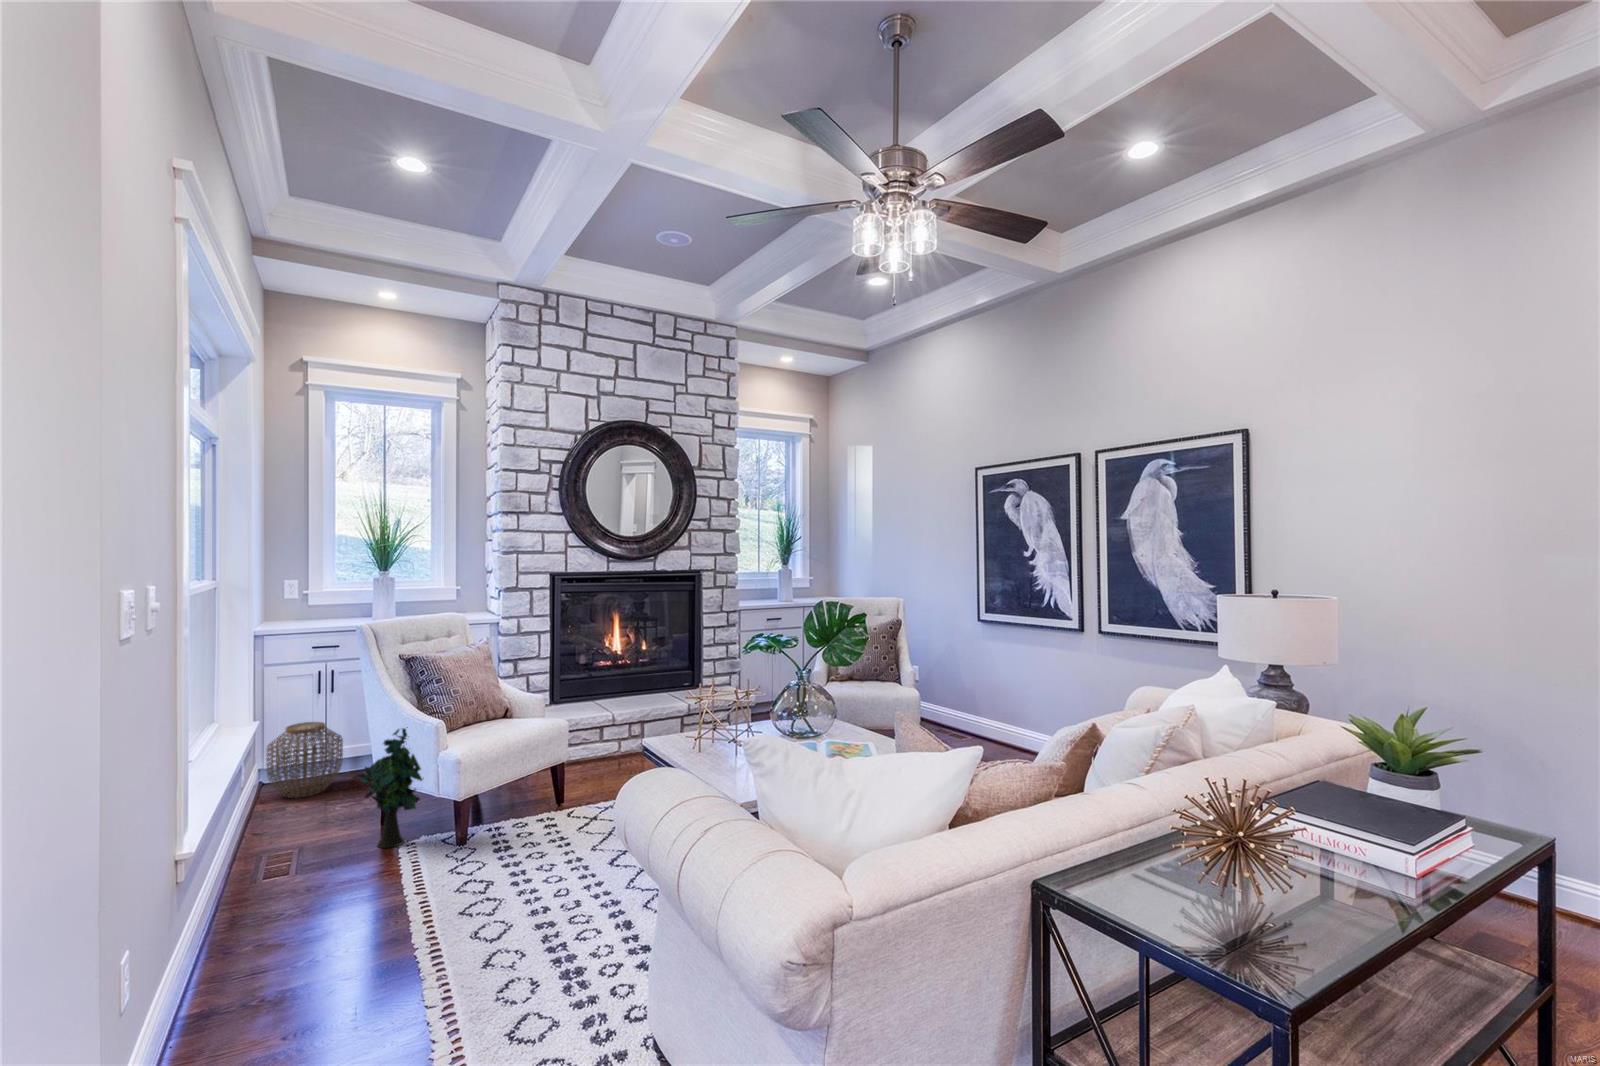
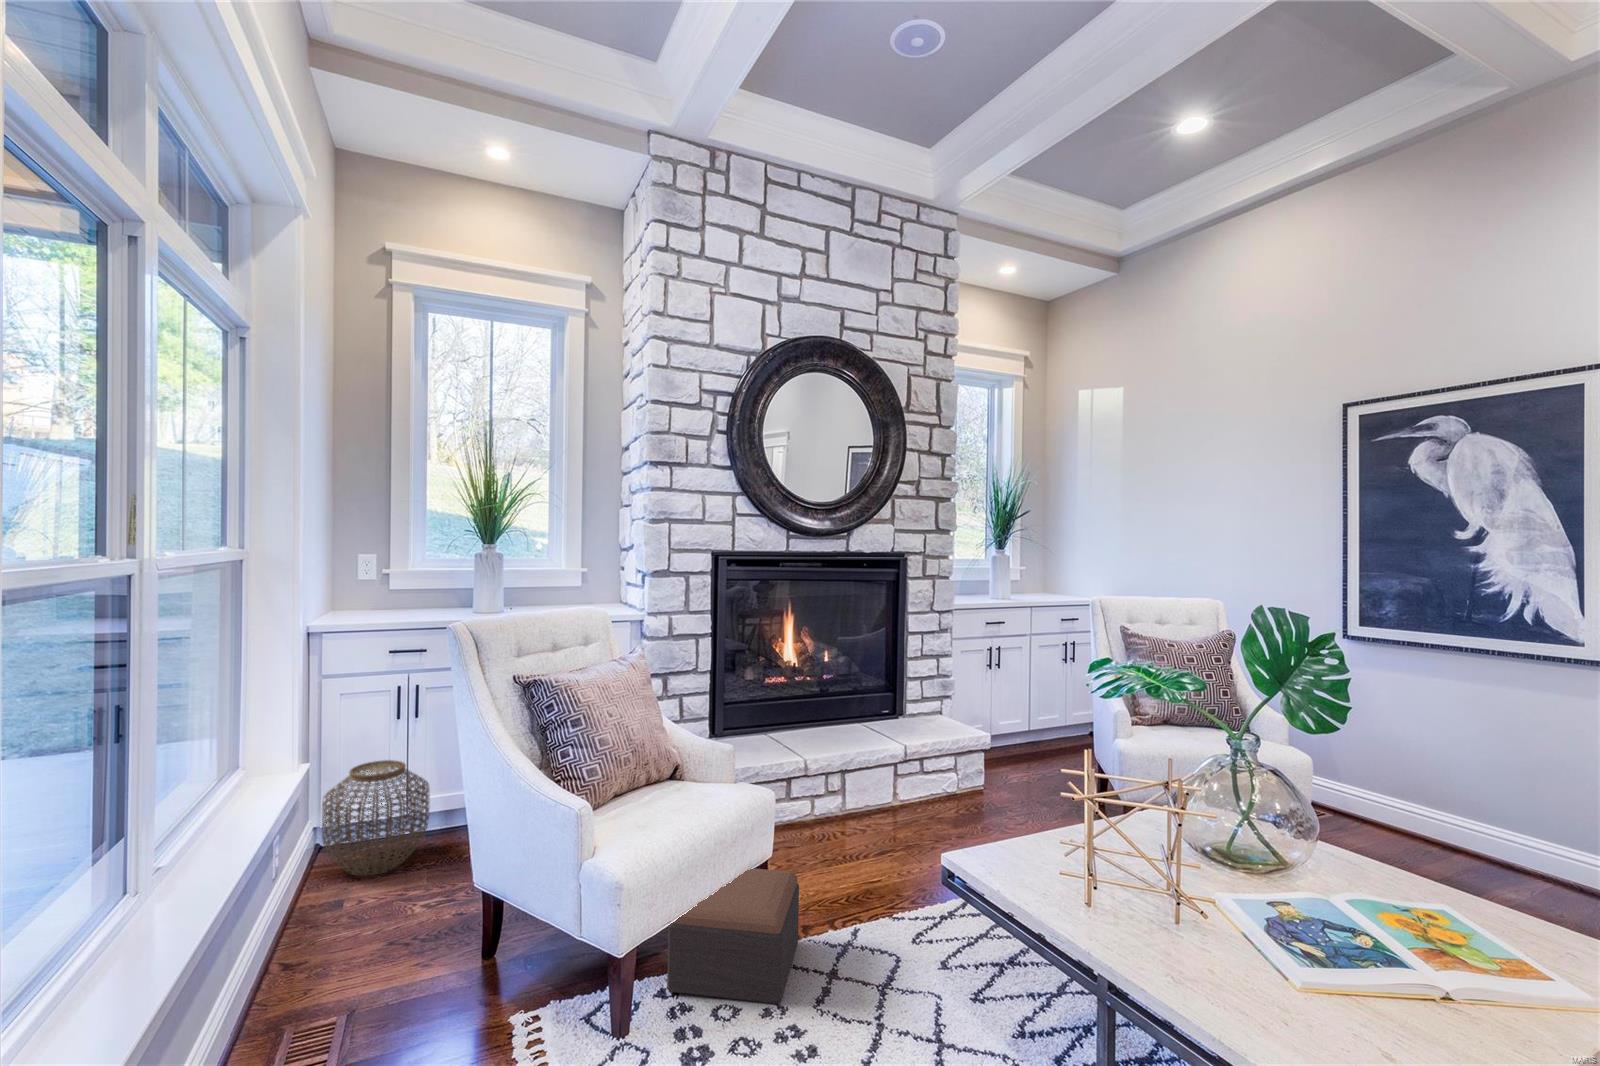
decorative plant: present [354,727,424,848] -> none [440,802,565,1011]
footstool: none [492,768,581,837] -> present [667,868,799,1004]

